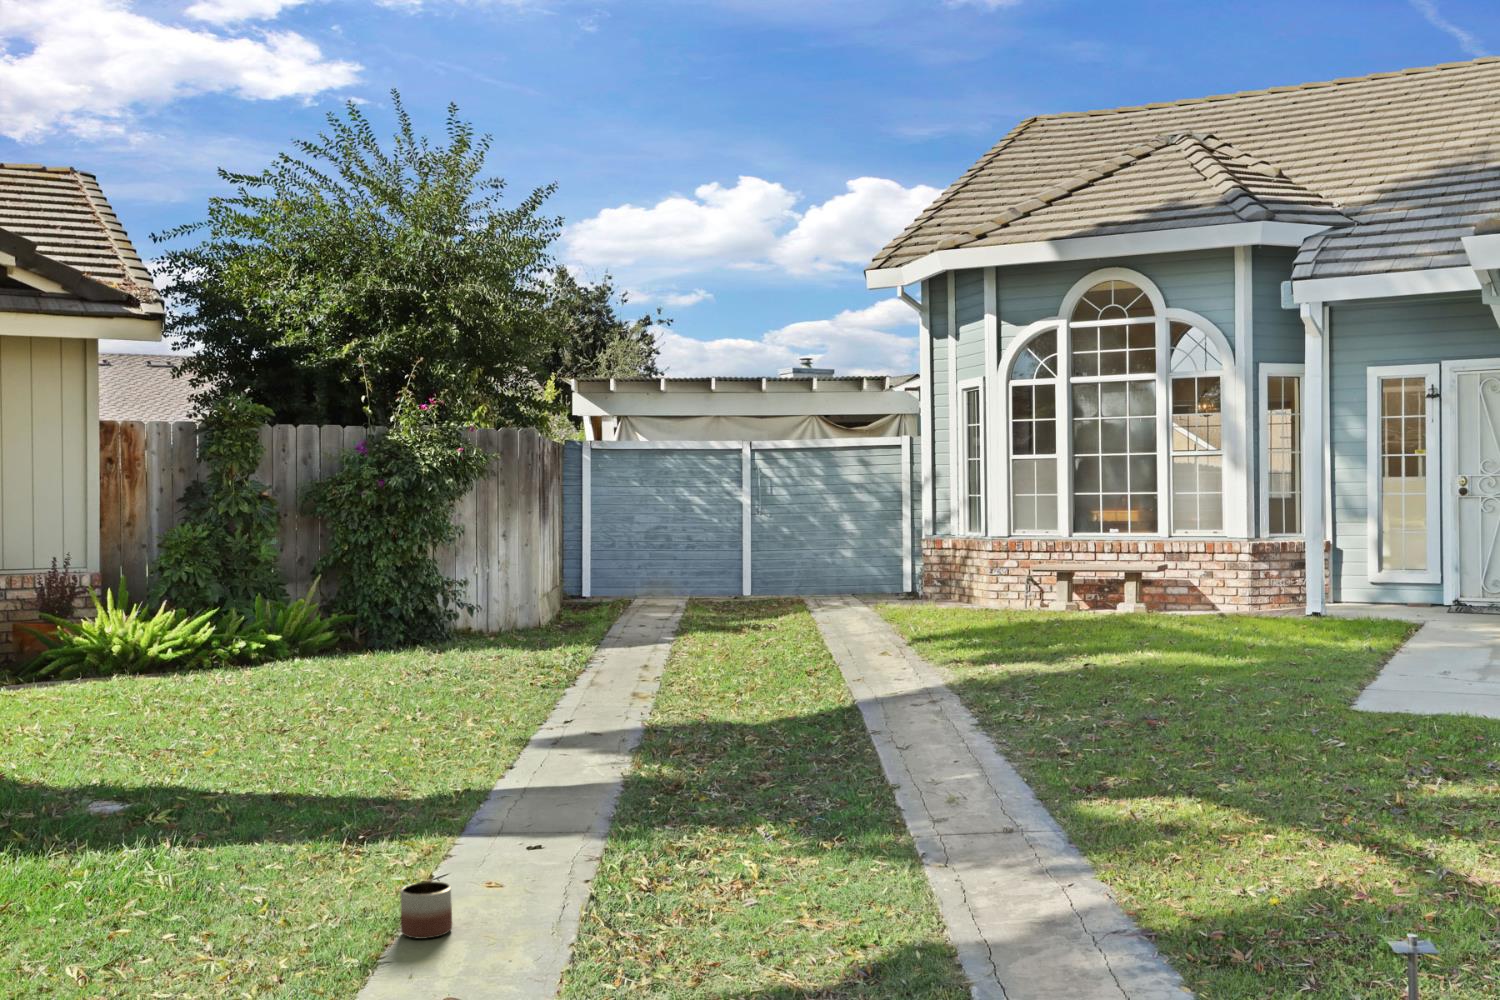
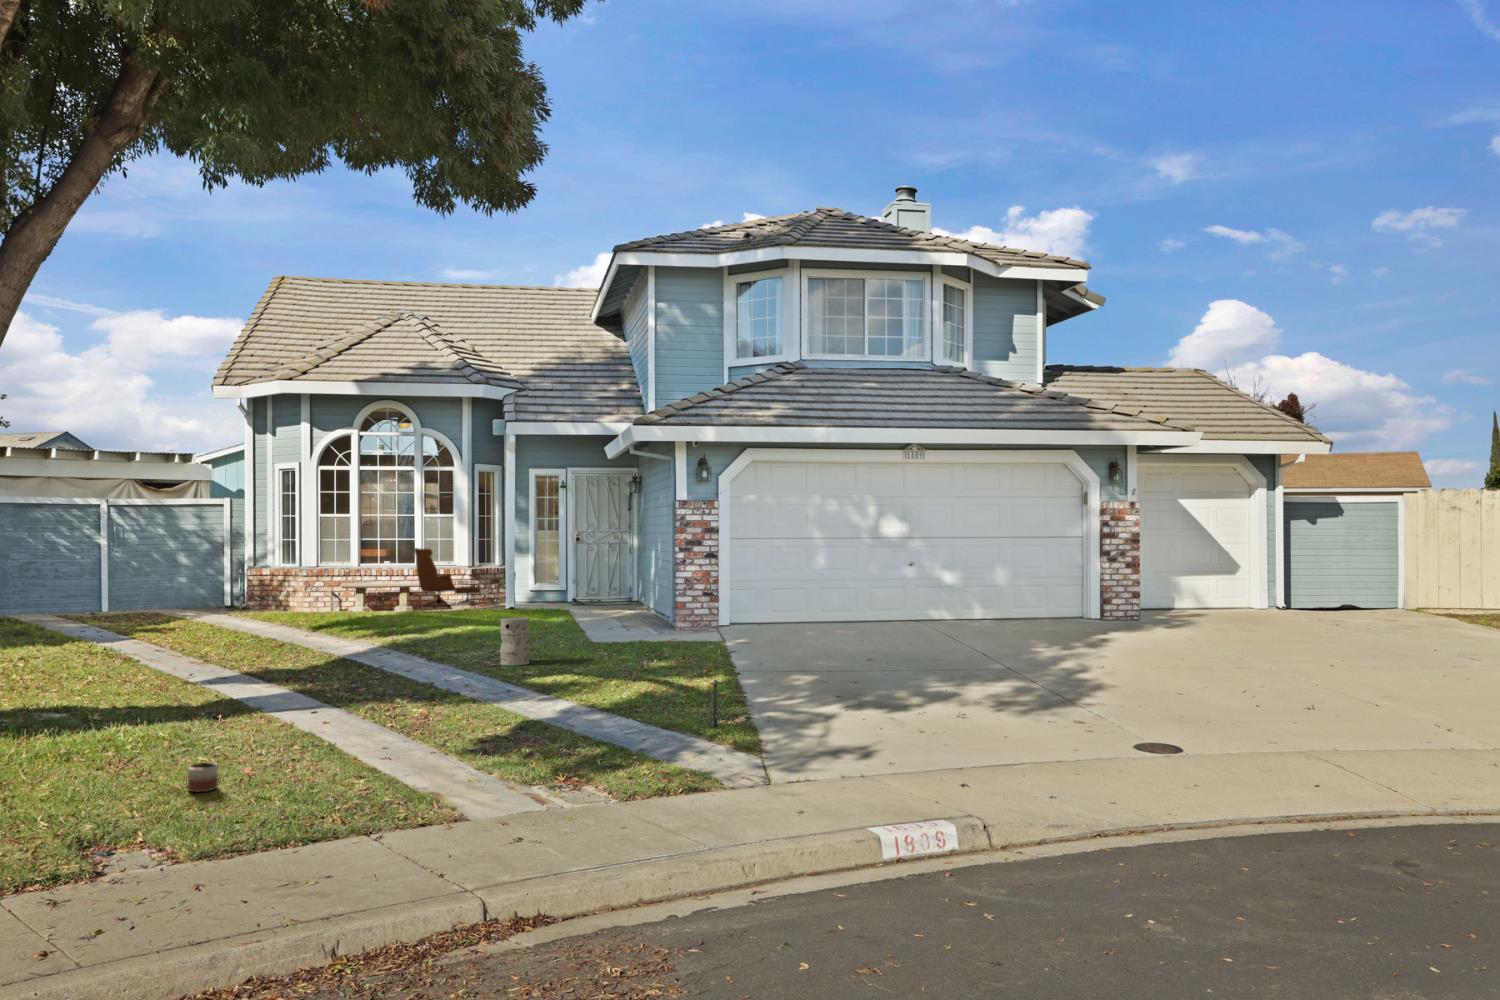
lounge chair: none [1146,507,1265,608] -> present [414,548,480,605]
trash can: none [1196,632,1257,727] -> present [500,617,530,666]

